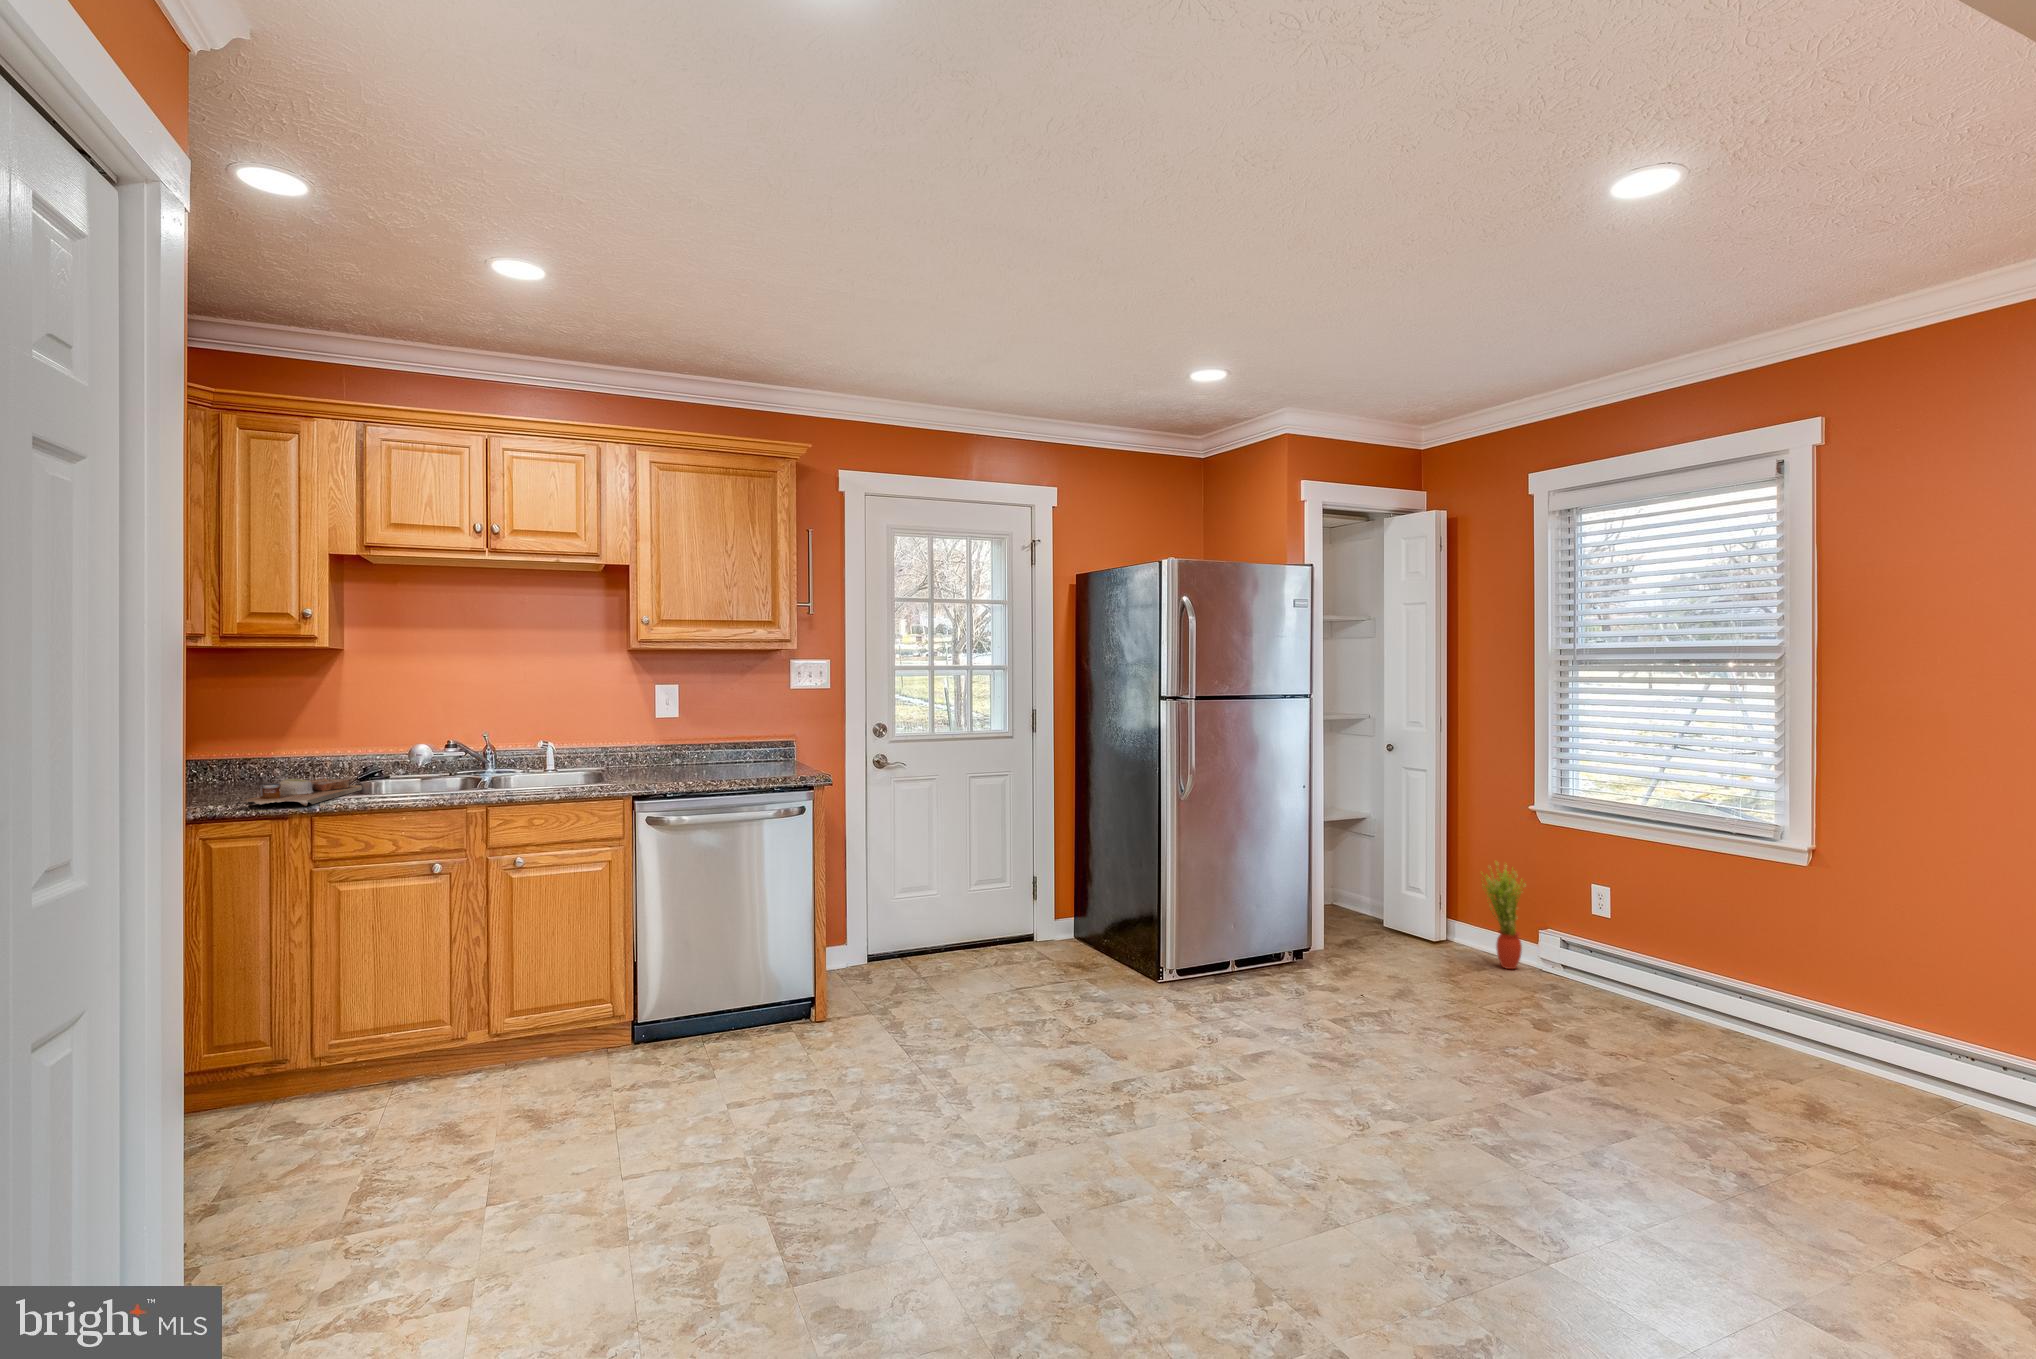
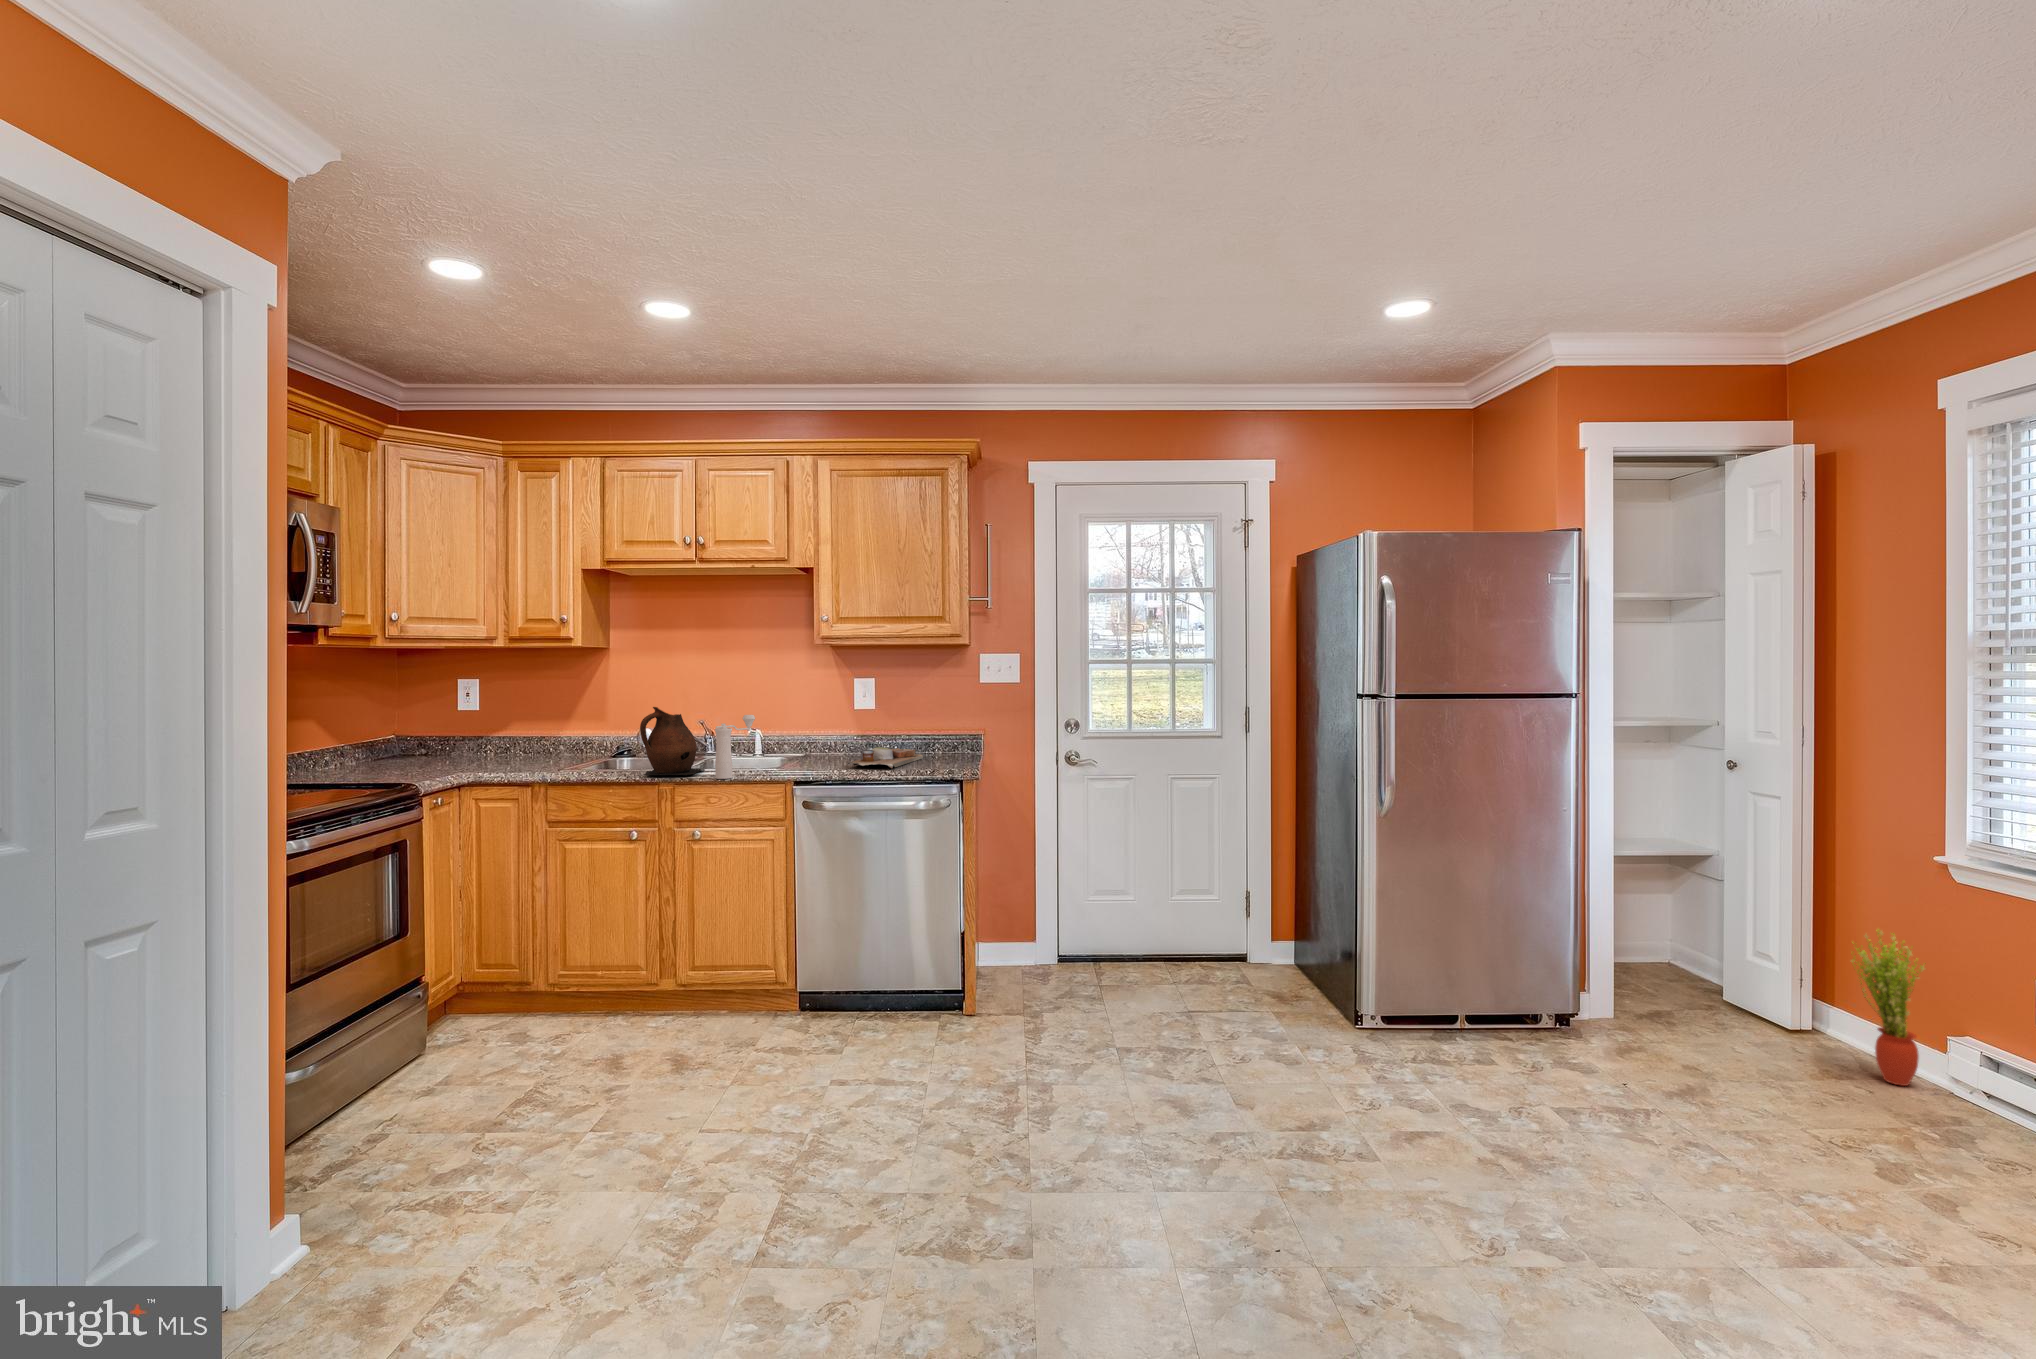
ceramic pitcher: none [441,719,512,798] -> present [640,707,705,776]
pepper mill: none [545,726,584,798] -> present [715,715,755,779]
cutting board: present [237,778,362,806] -> present [848,747,923,768]

